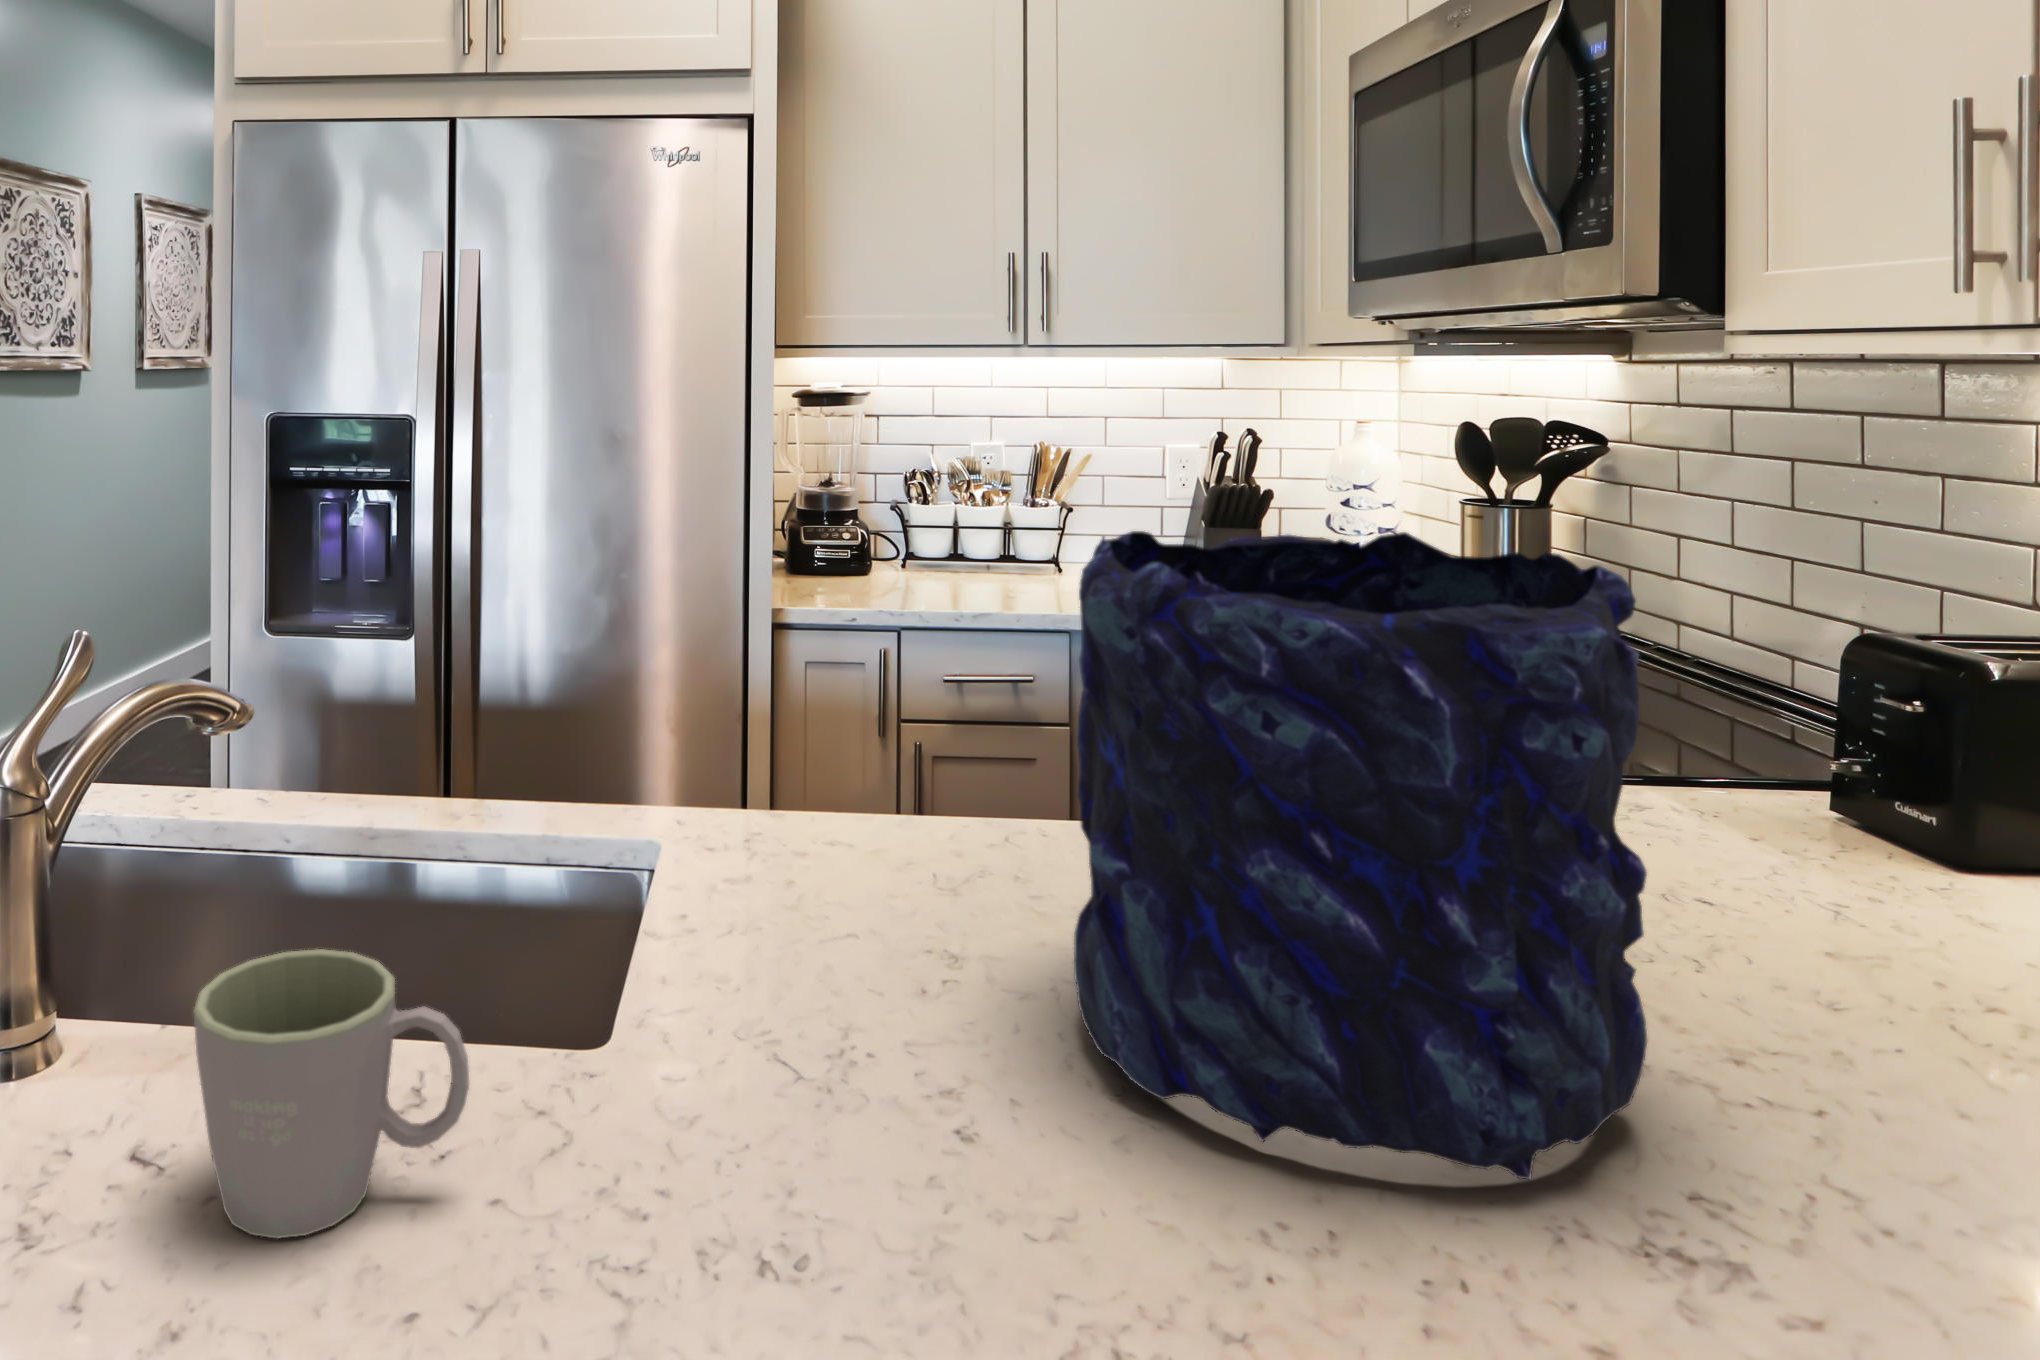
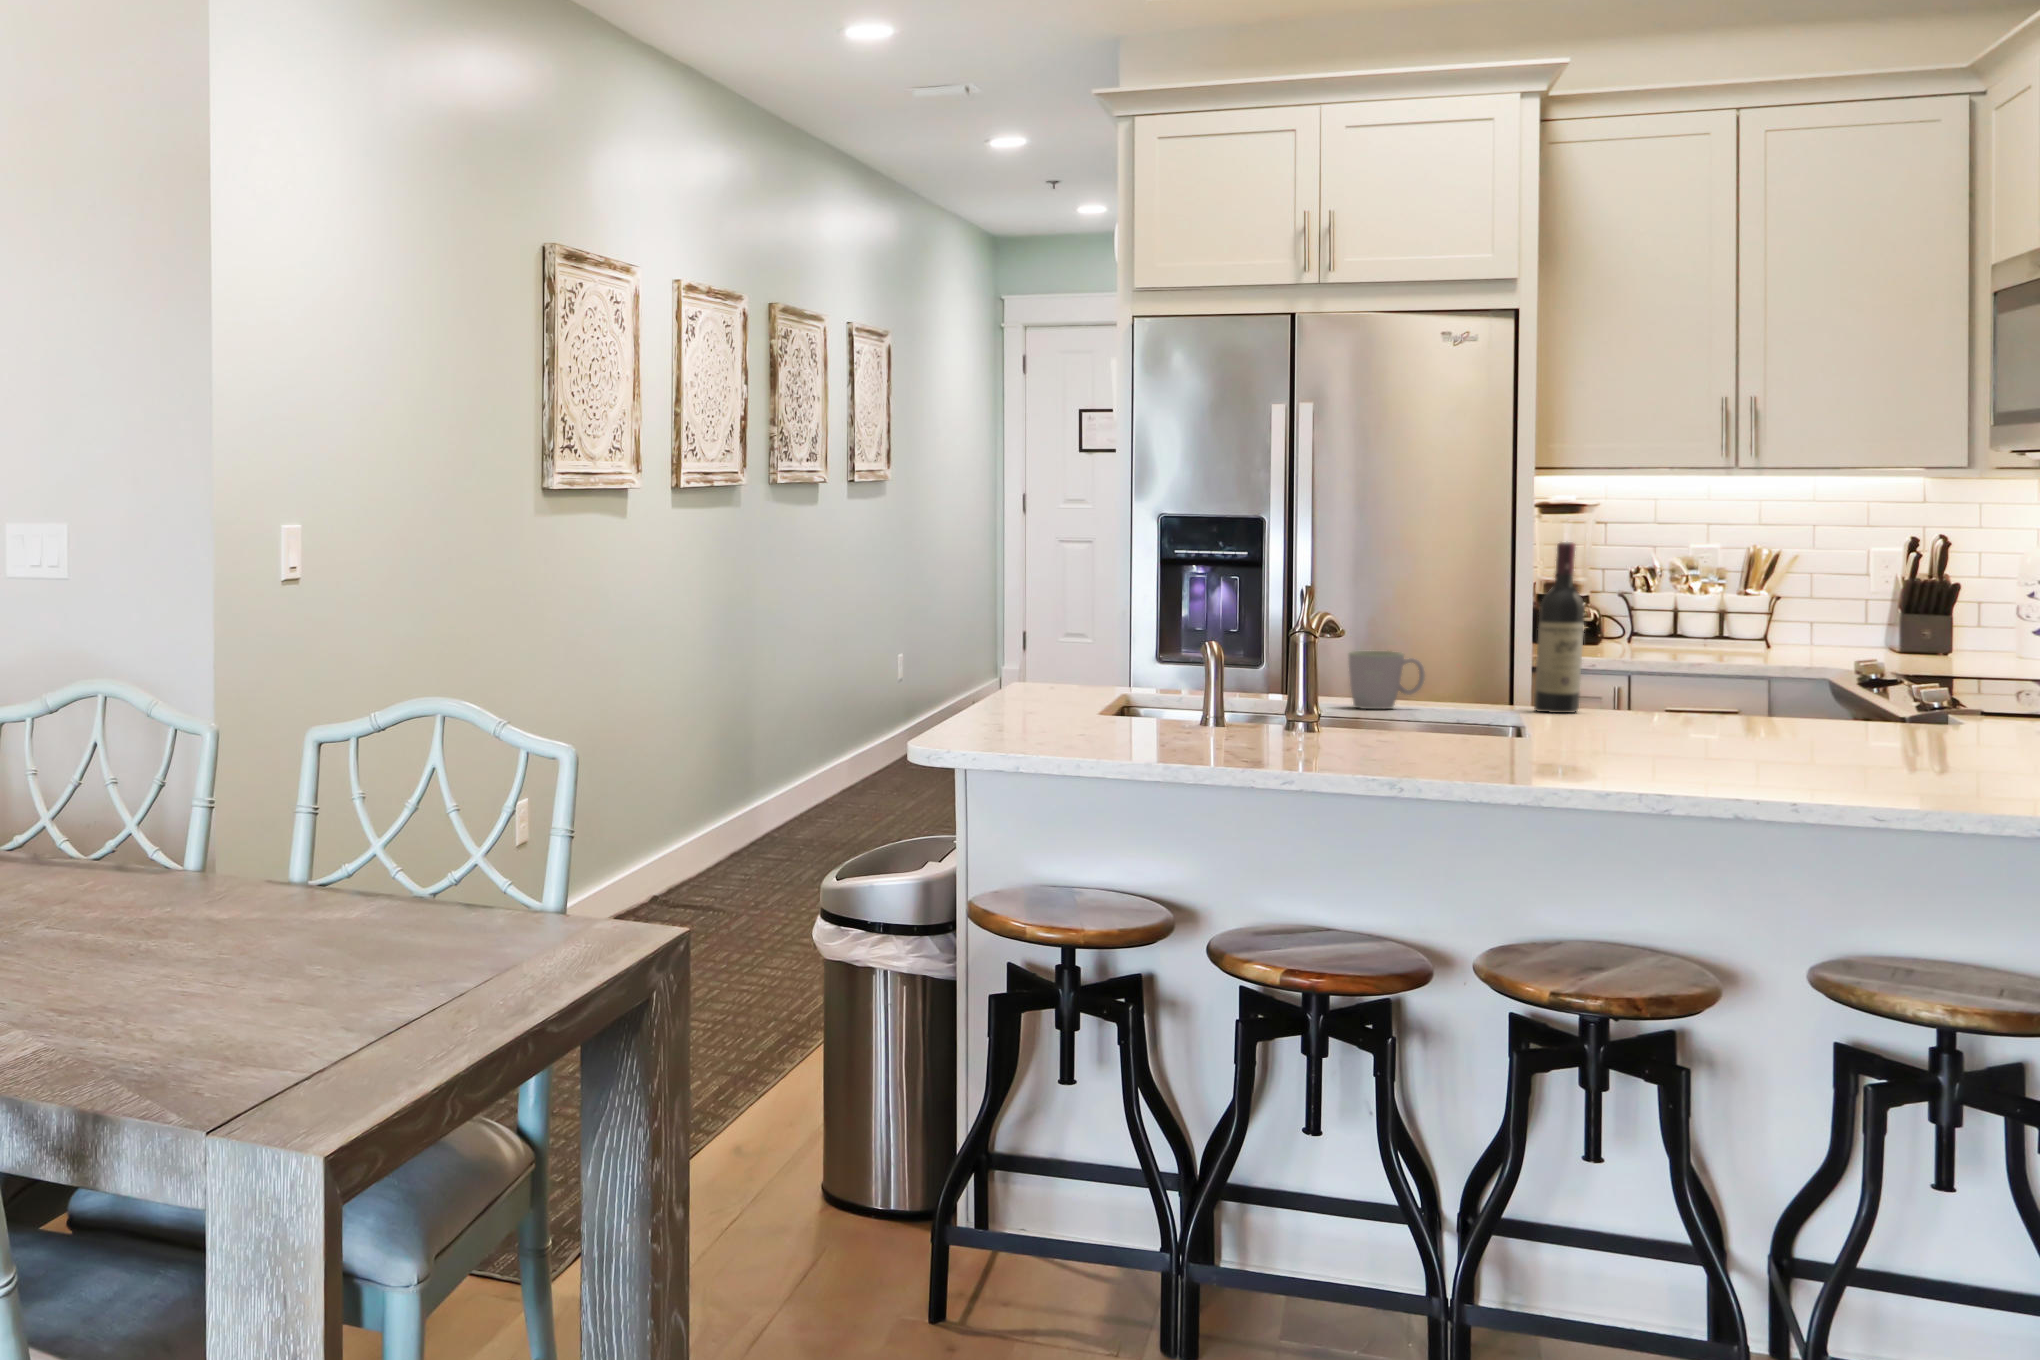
vase: present [1074,531,1647,1179] -> none [1619,541,1810,712]
wine bottle: none [850,578,1003,1231] -> present [1534,542,1585,713]

